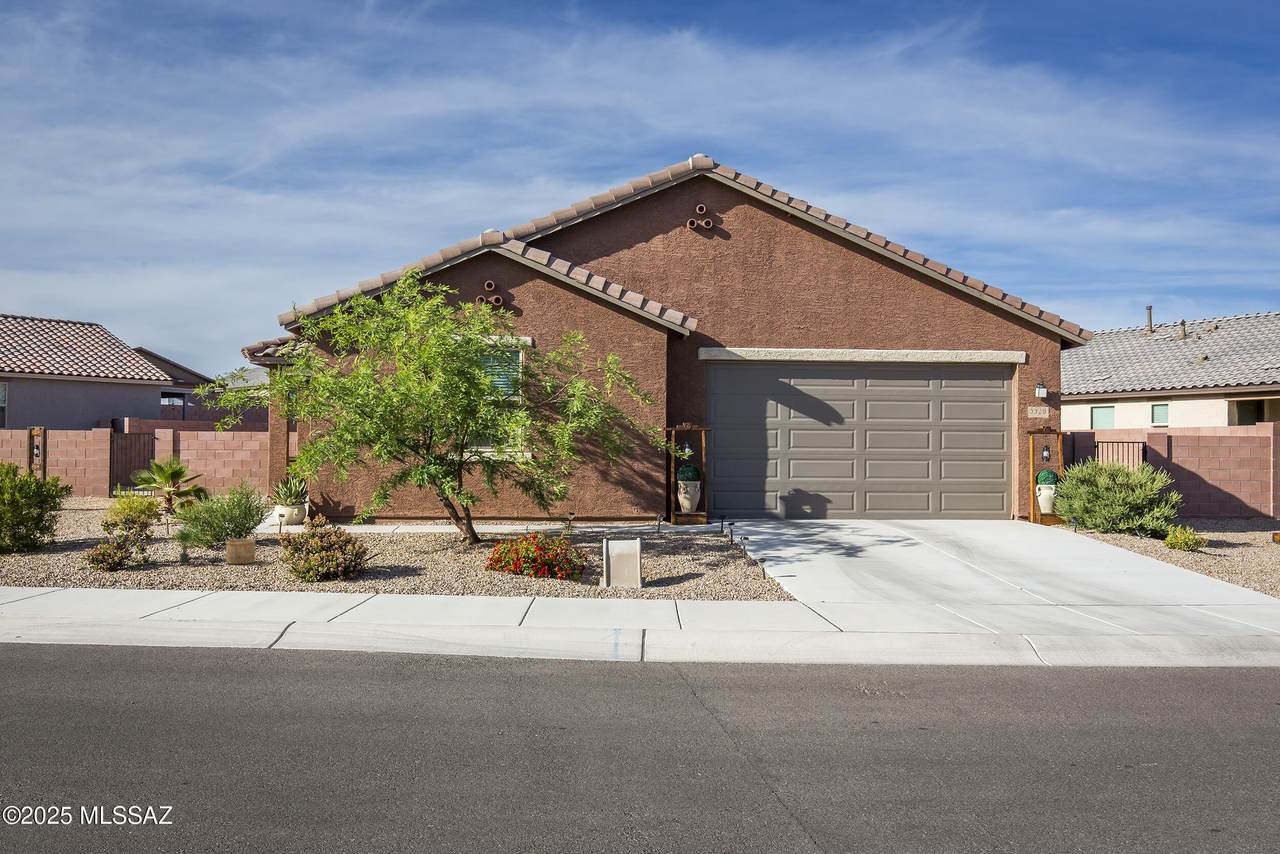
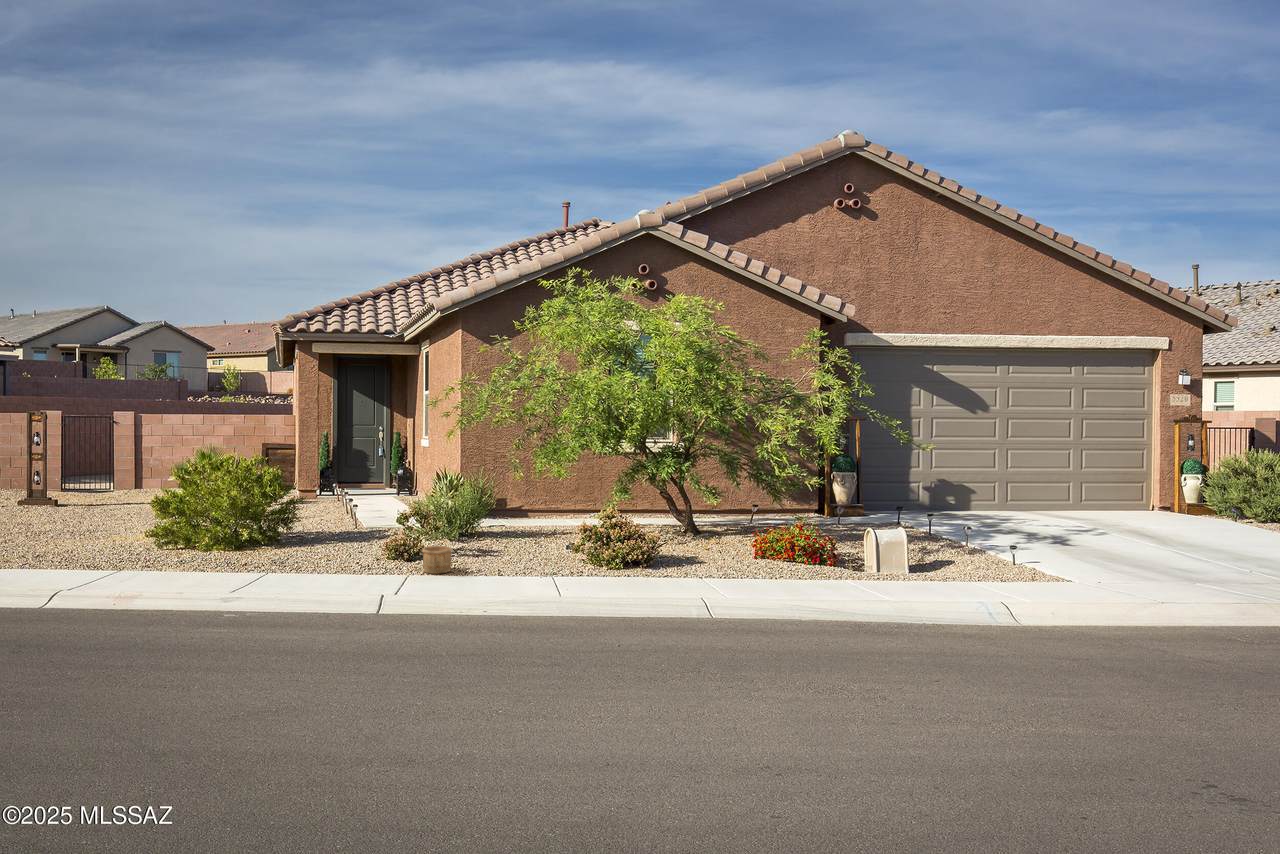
potted plant: present [176,525,194,562] -> none [359,528,392,571]

